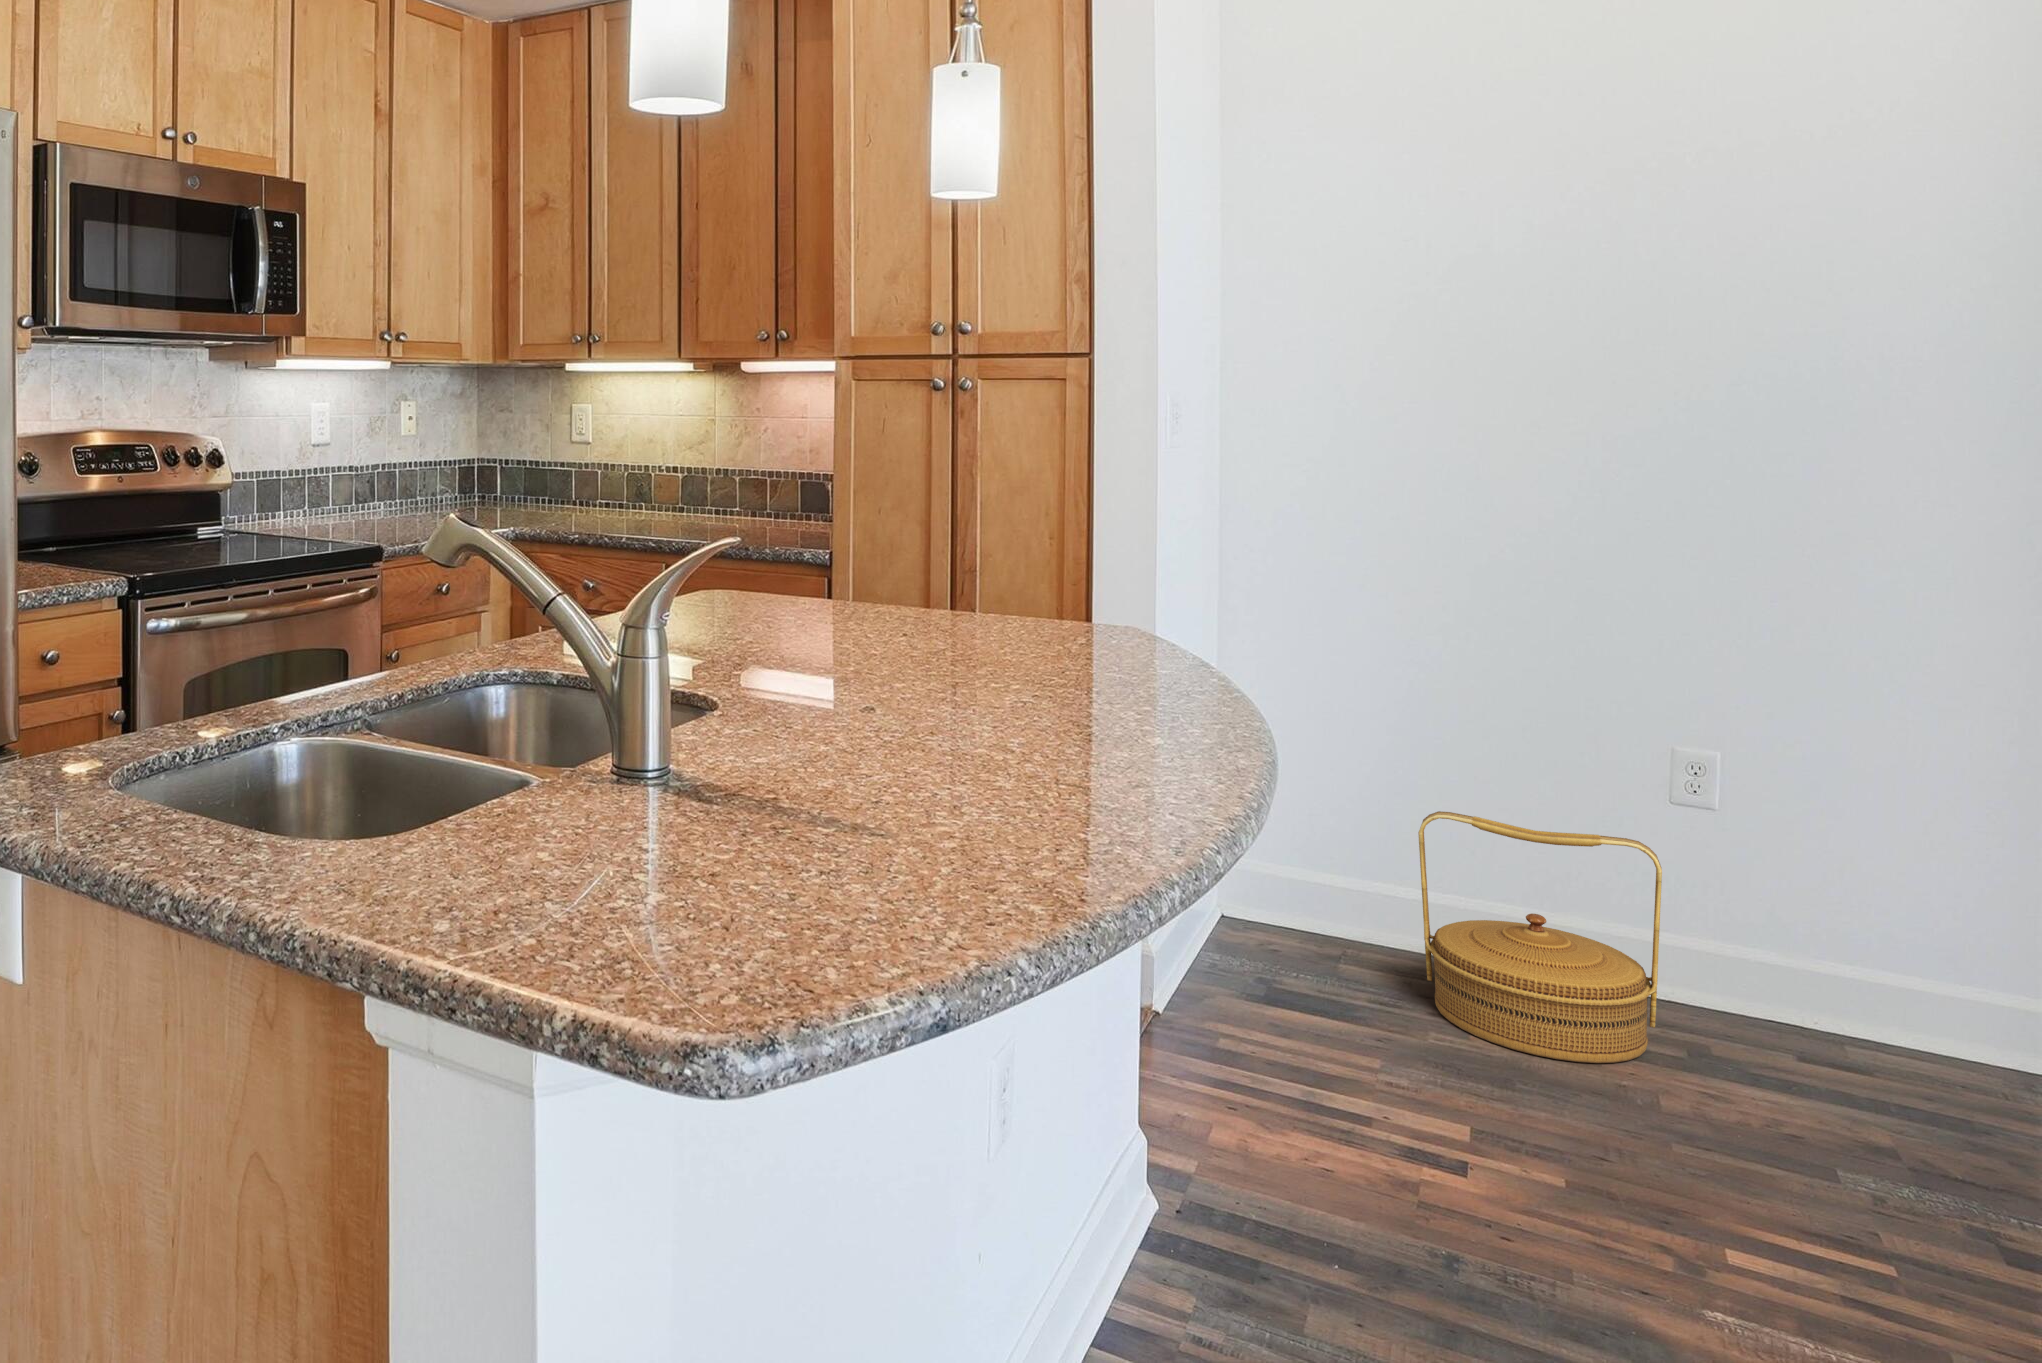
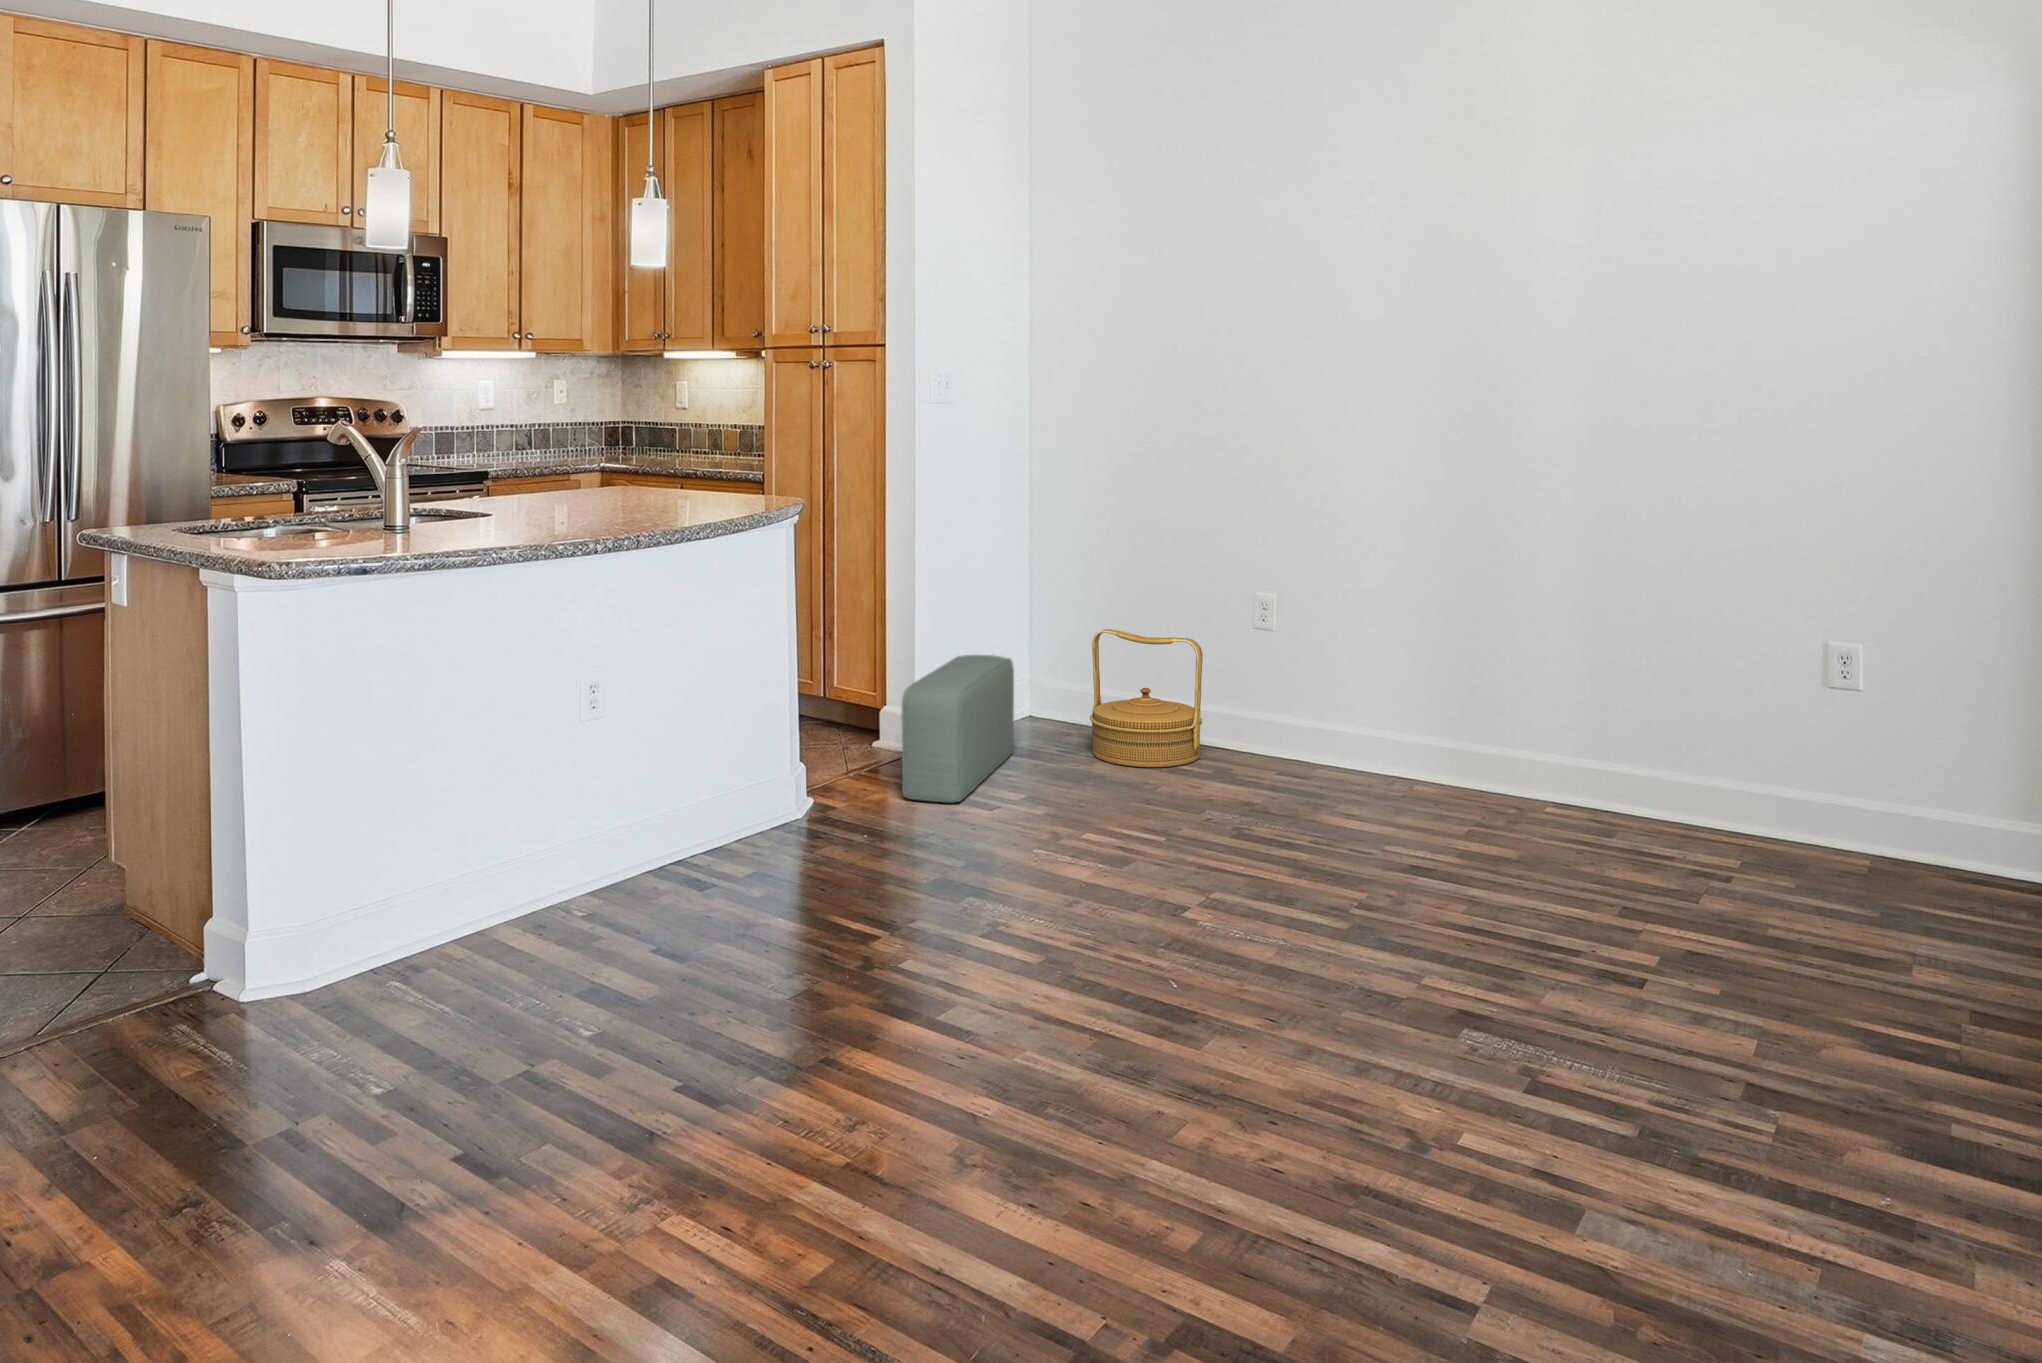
pouf: none [1221,860,1421,1184] -> present [902,655,1014,803]

